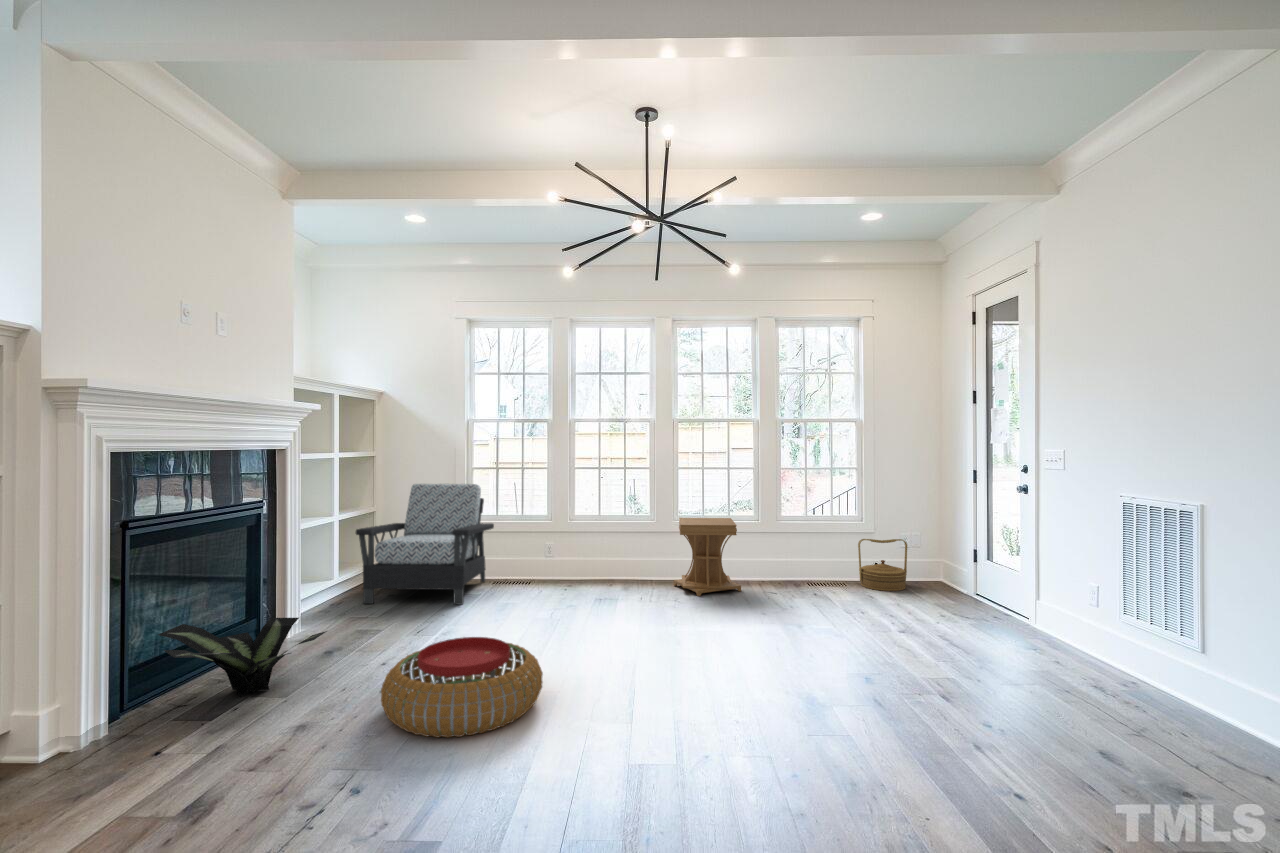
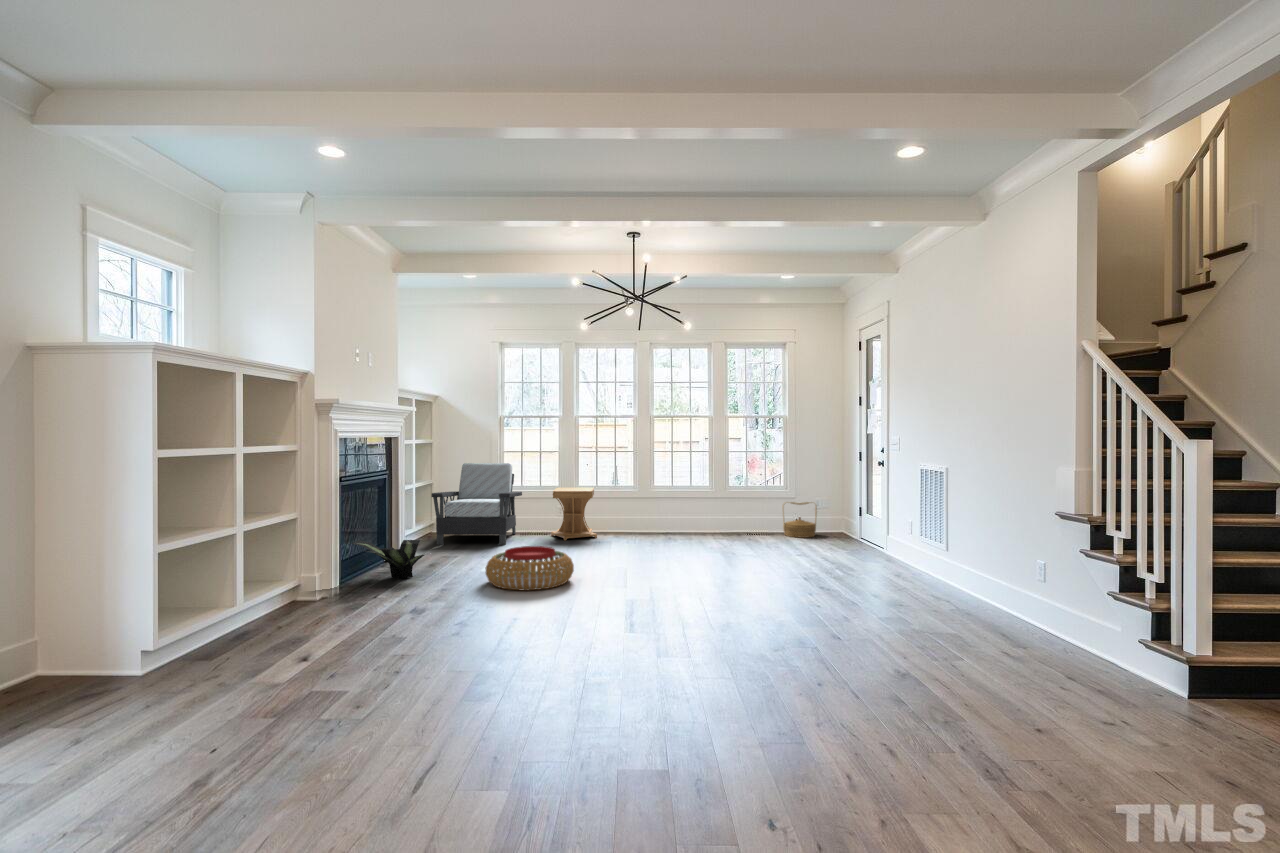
side table: present [674,518,741,596] -> present [551,488,597,541]

